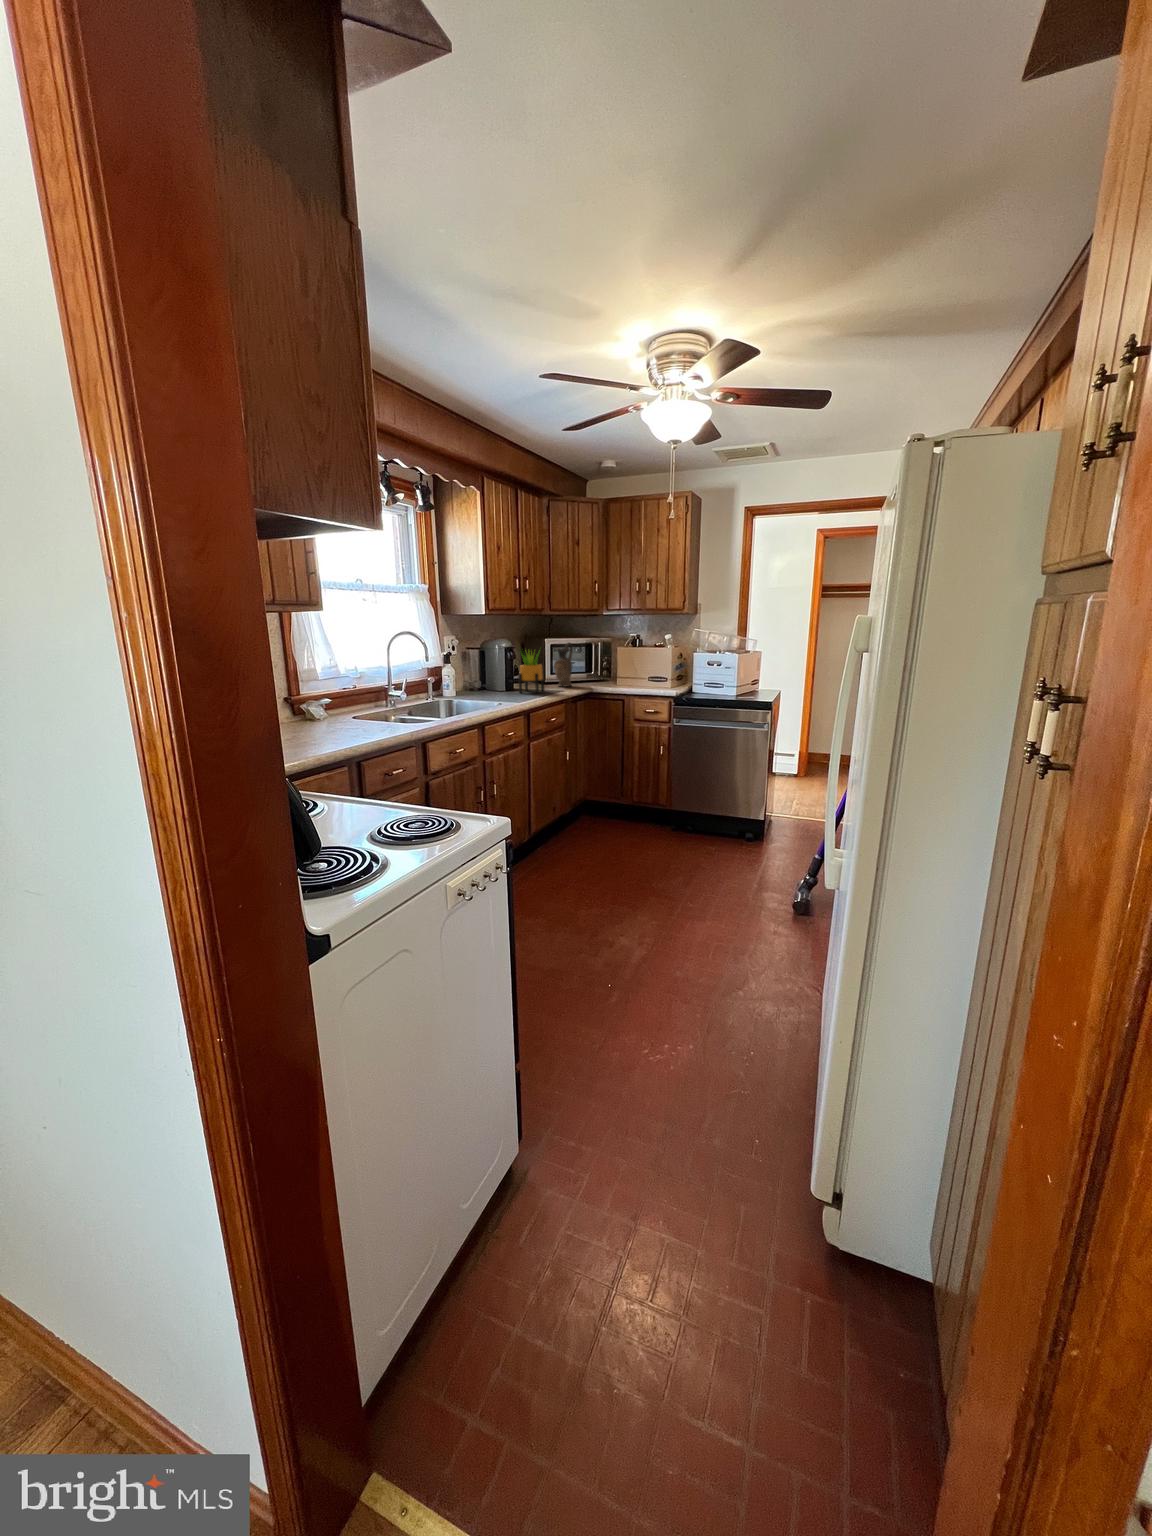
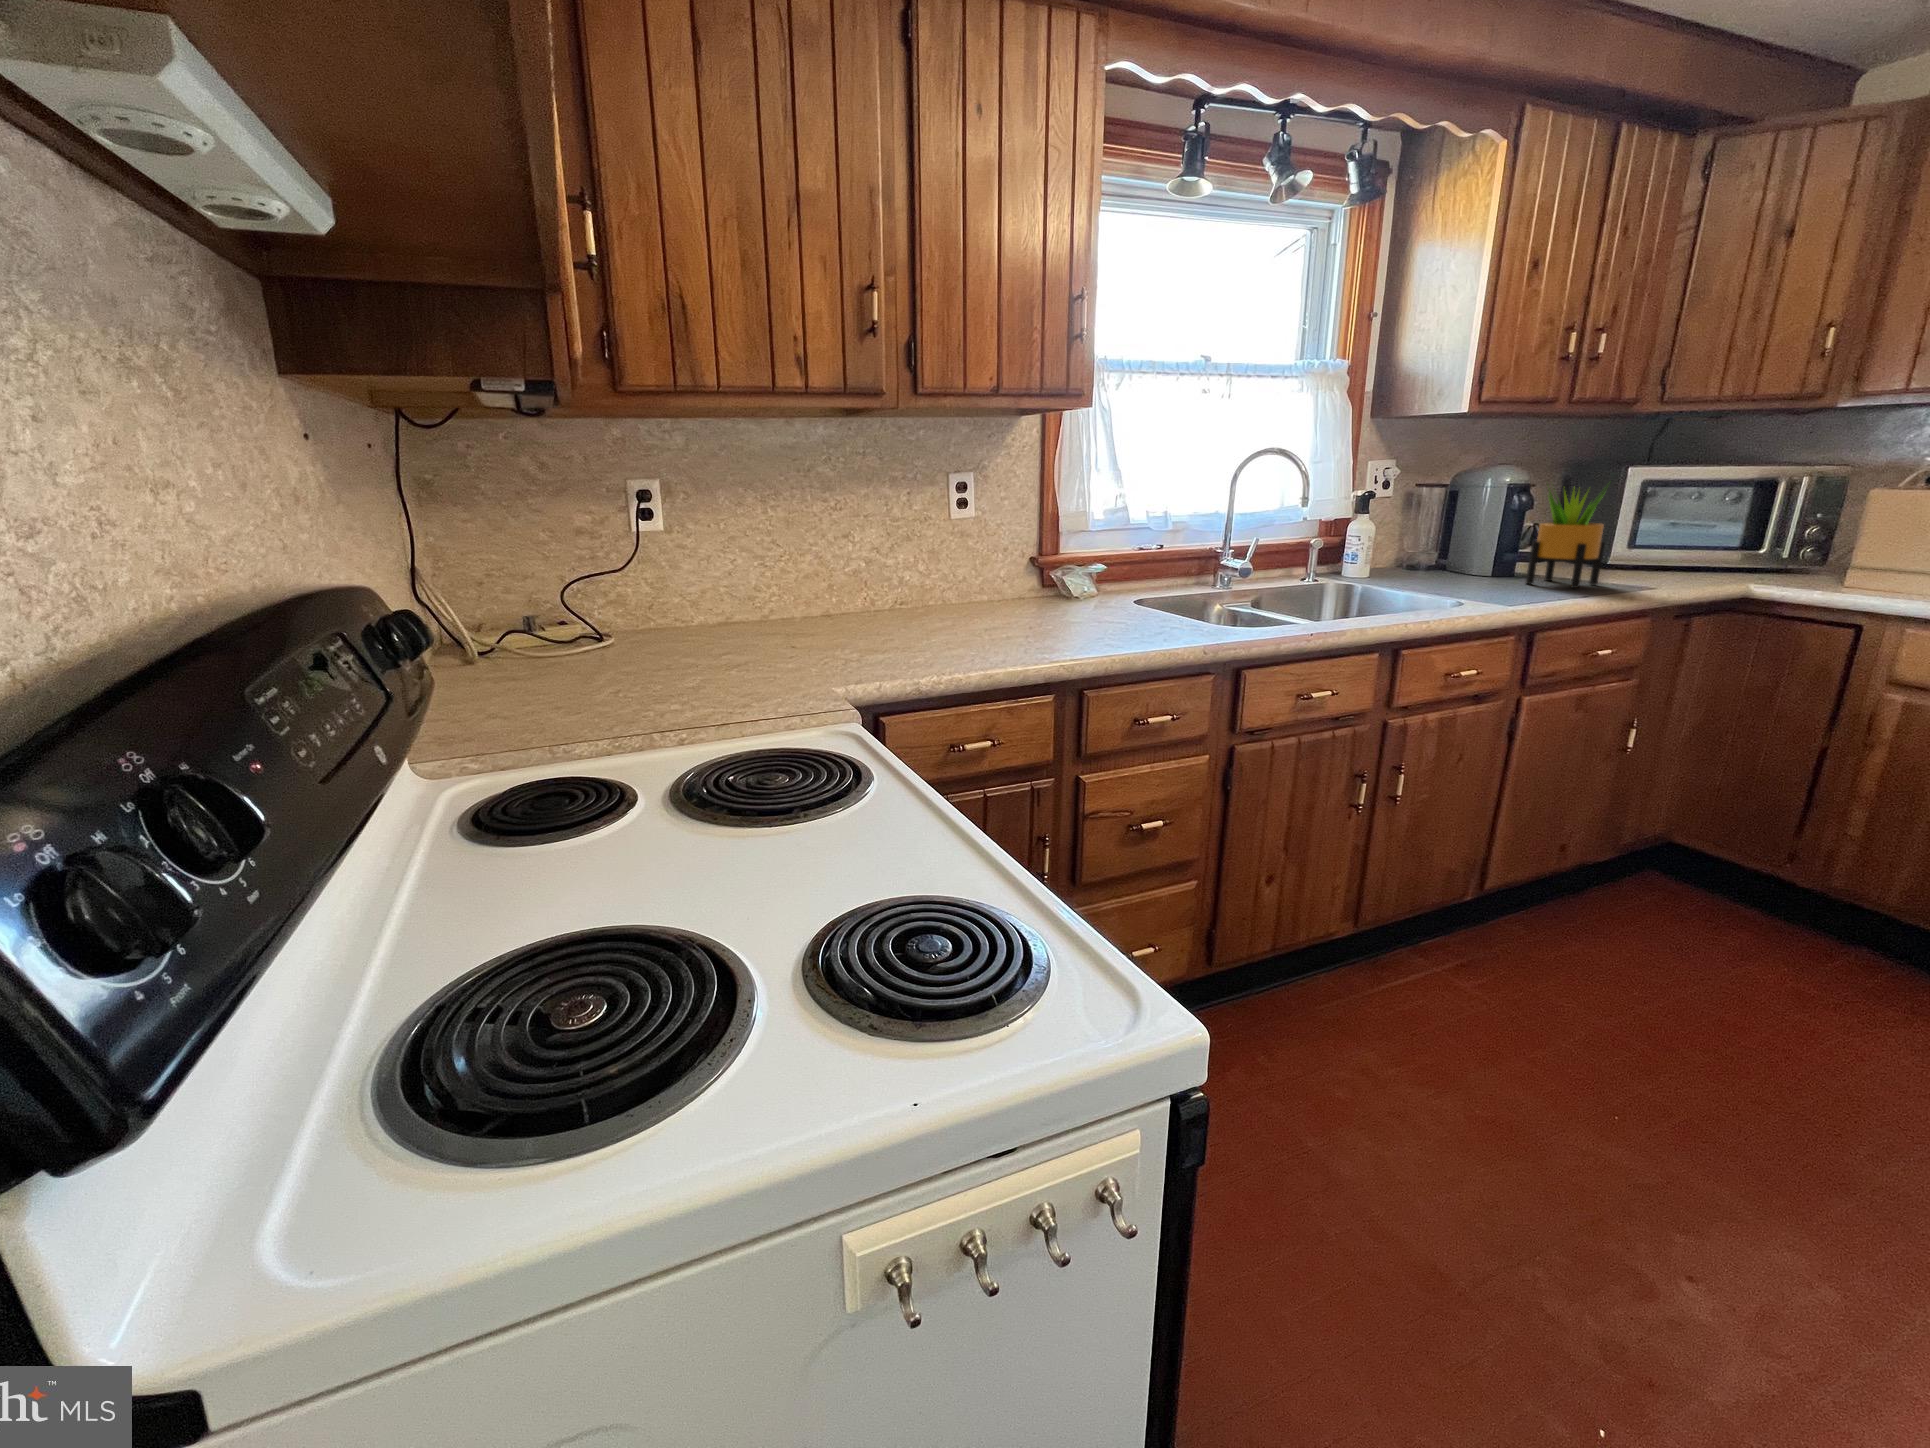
ceramic pitcher: present [554,643,573,687] -> none [1641,475,1712,579]

